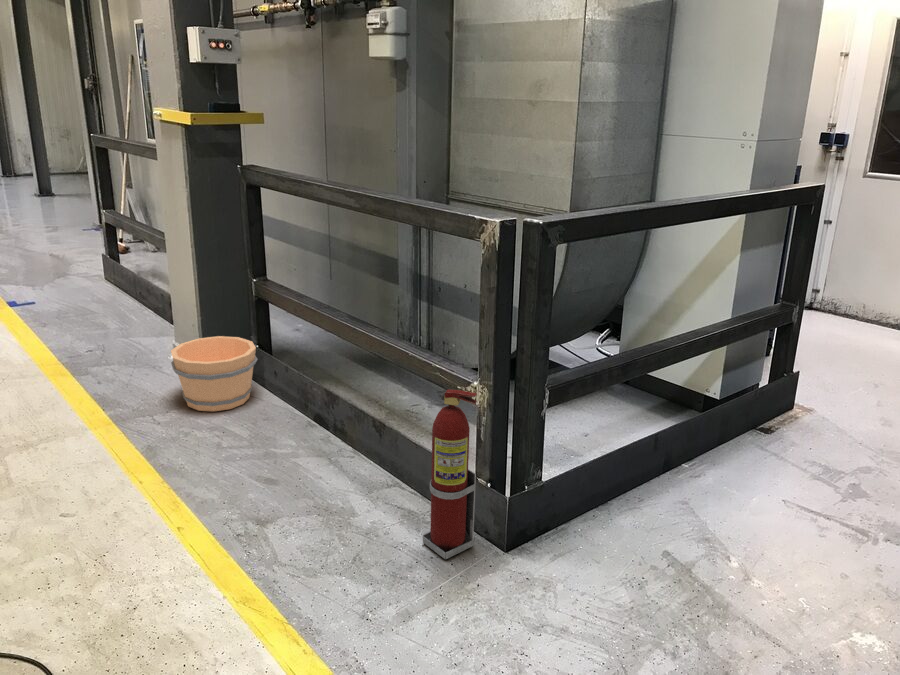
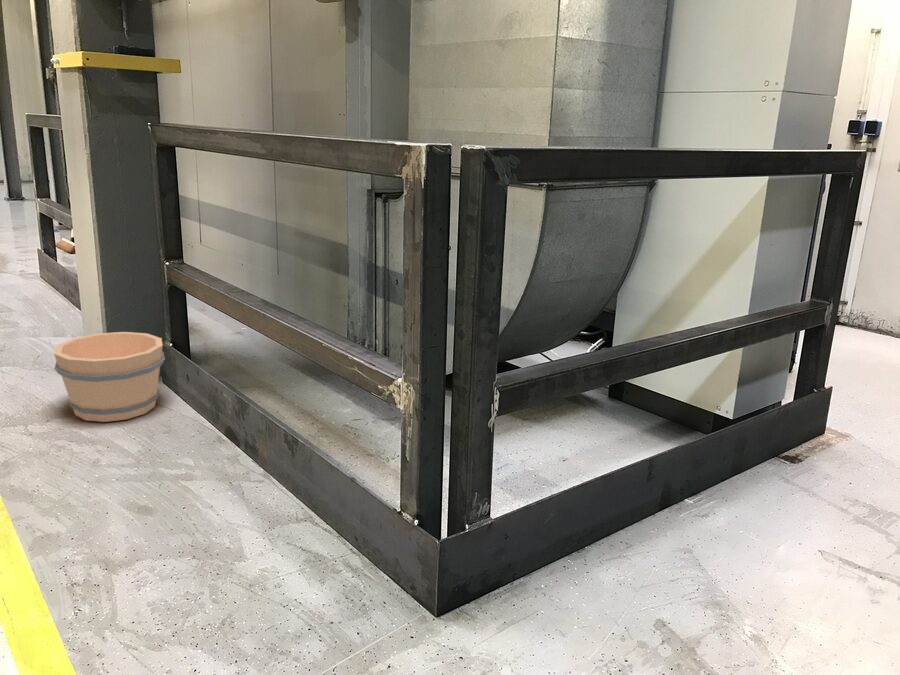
fire extinguisher: present [423,390,477,559] -> none [324,386,395,625]

